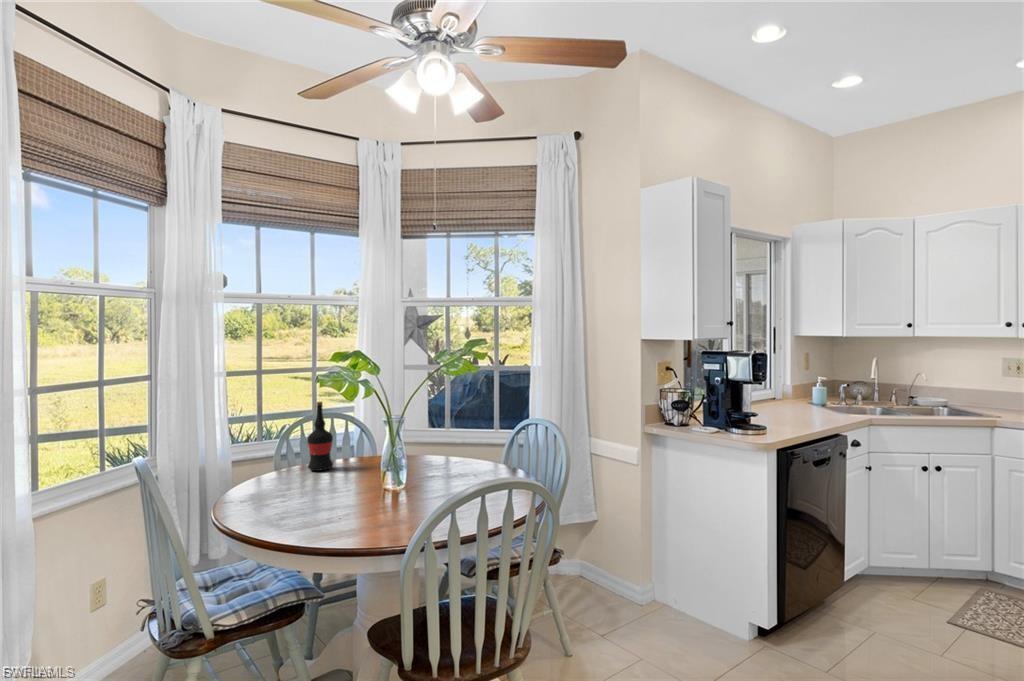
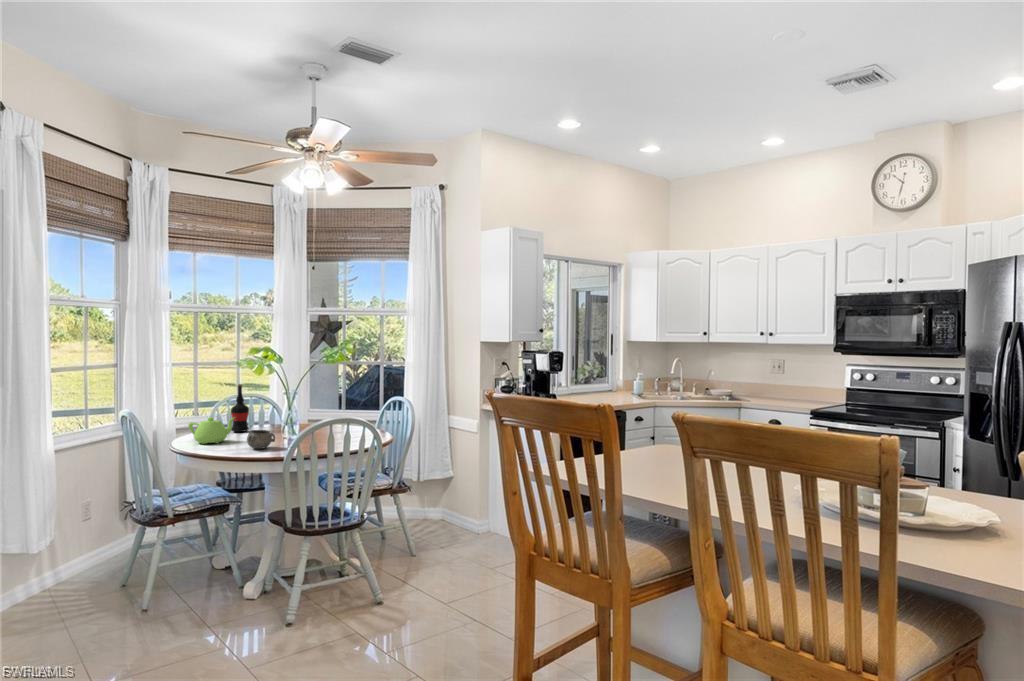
teapot: none [244,455,315,499] -> present [188,417,235,444]
decorative bowl: none [333,479,378,512] -> present [247,430,275,449]

